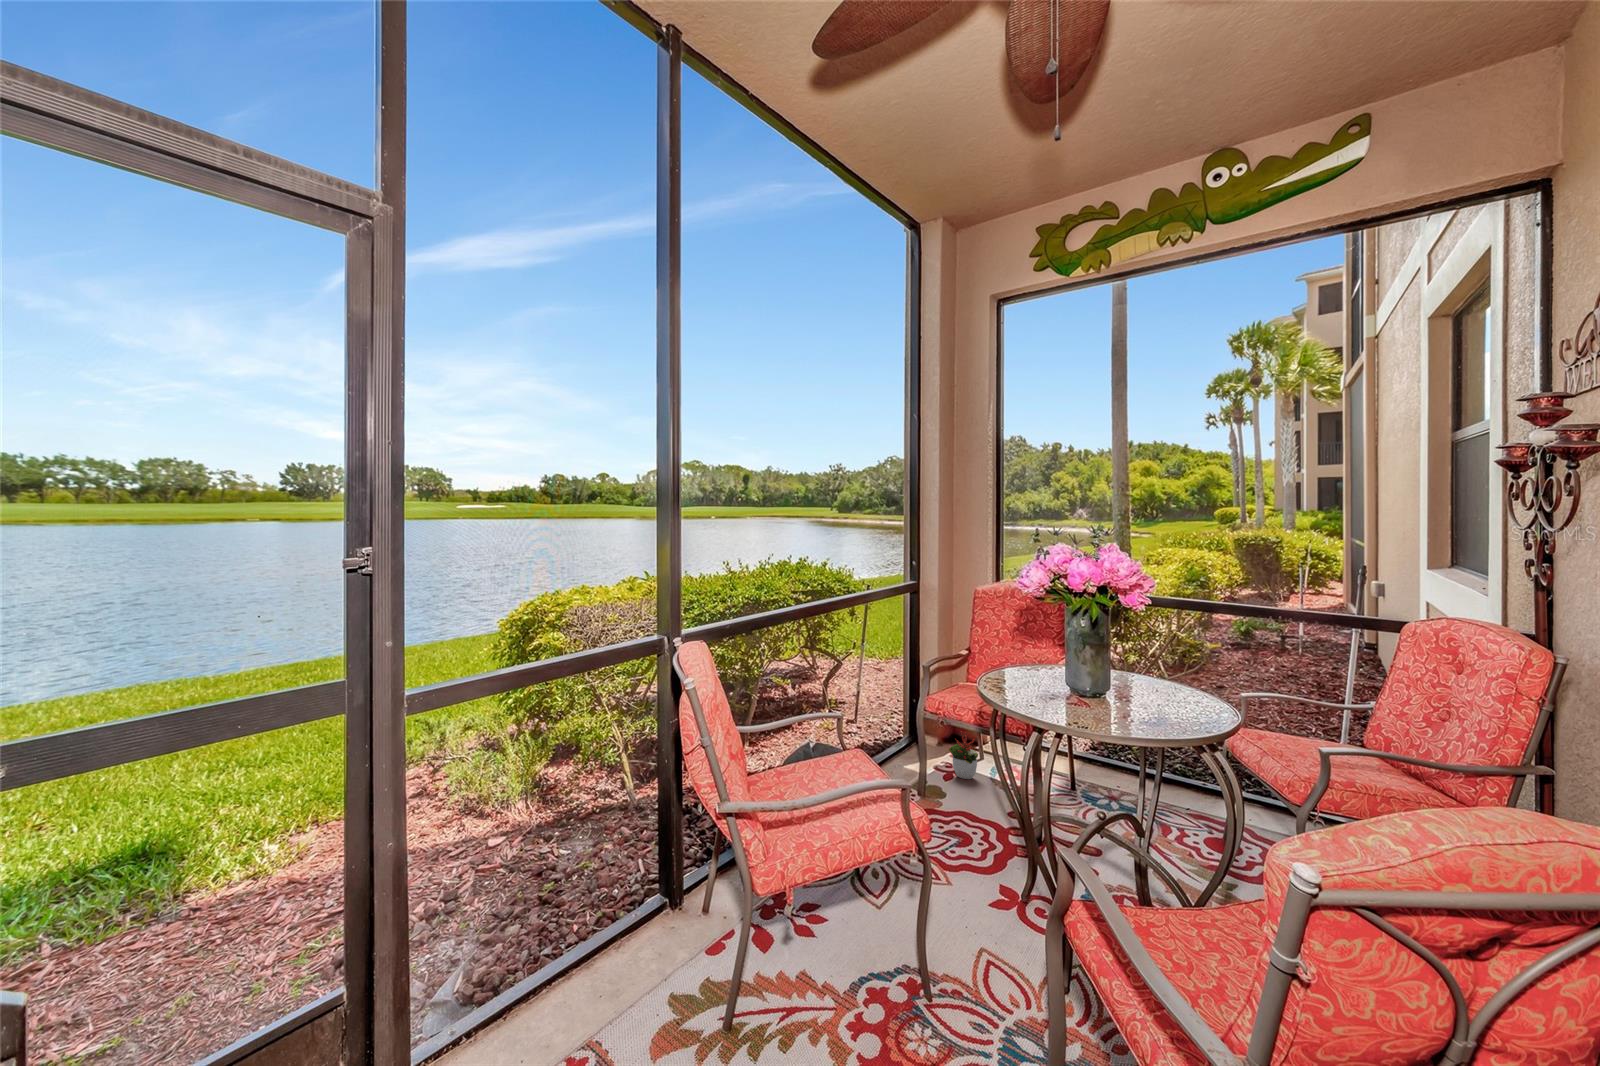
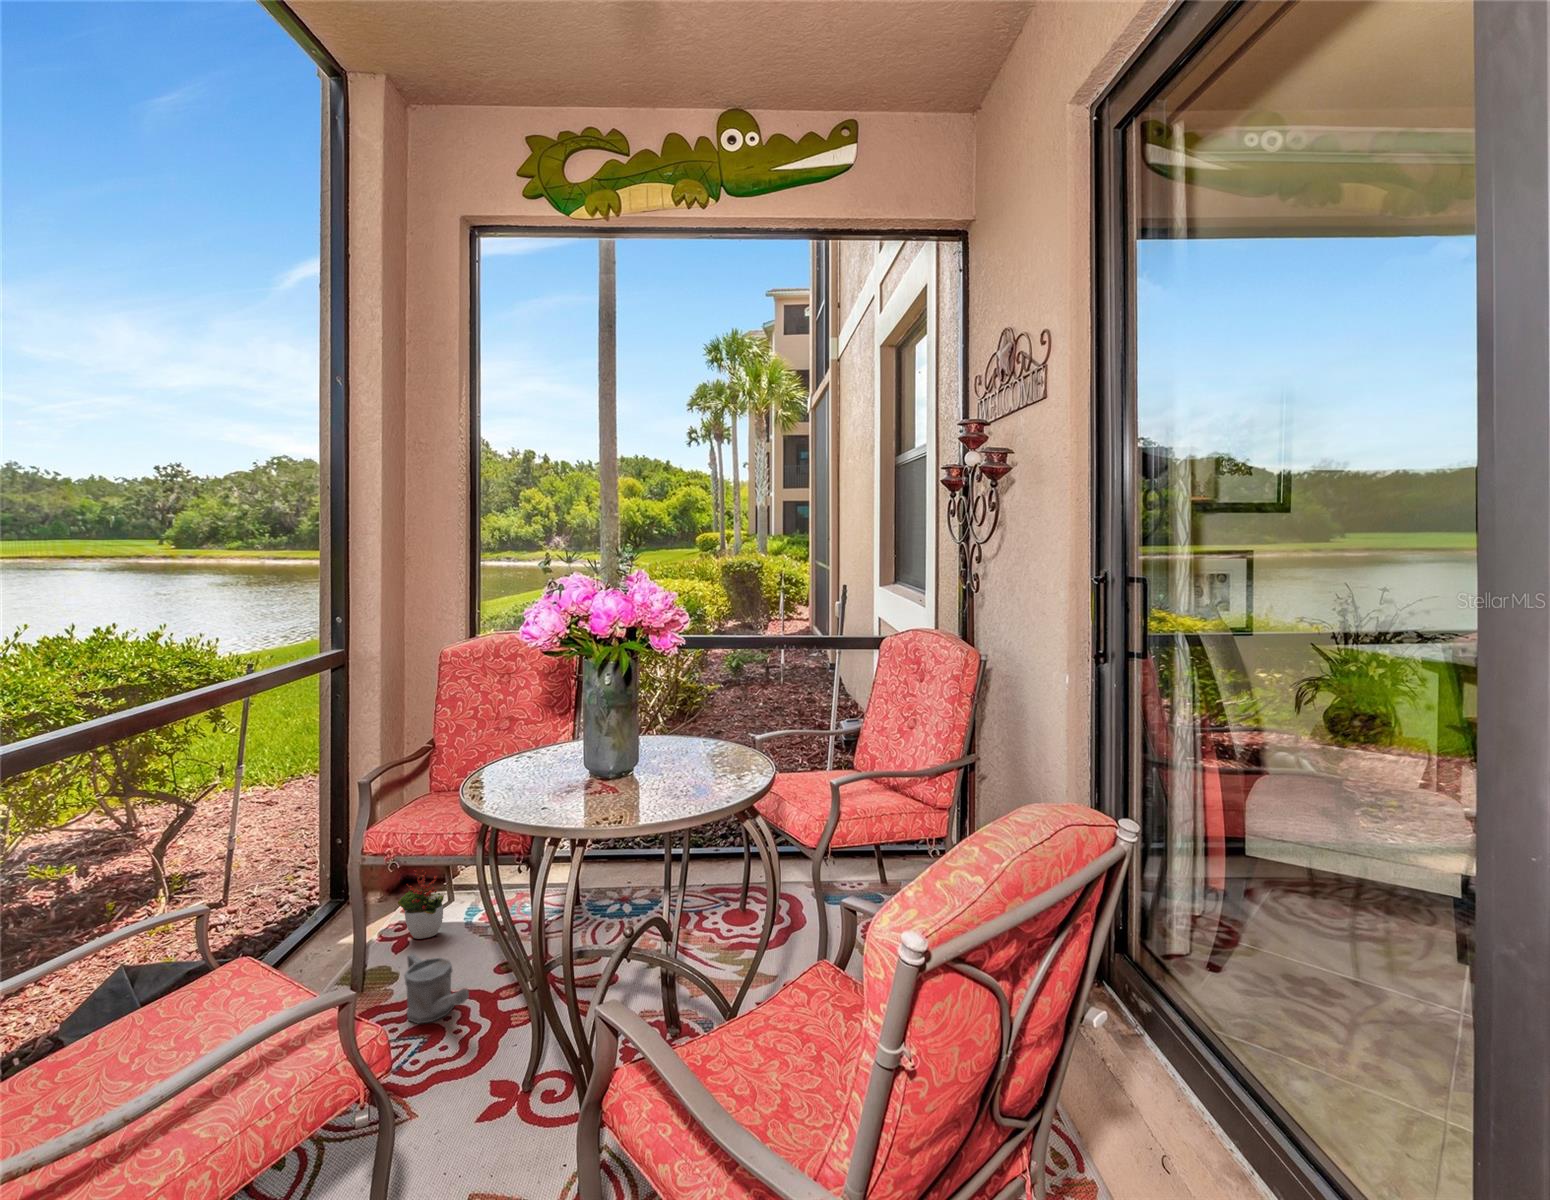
watering can: none [949,784,989,833] -> present [404,954,469,1024]

